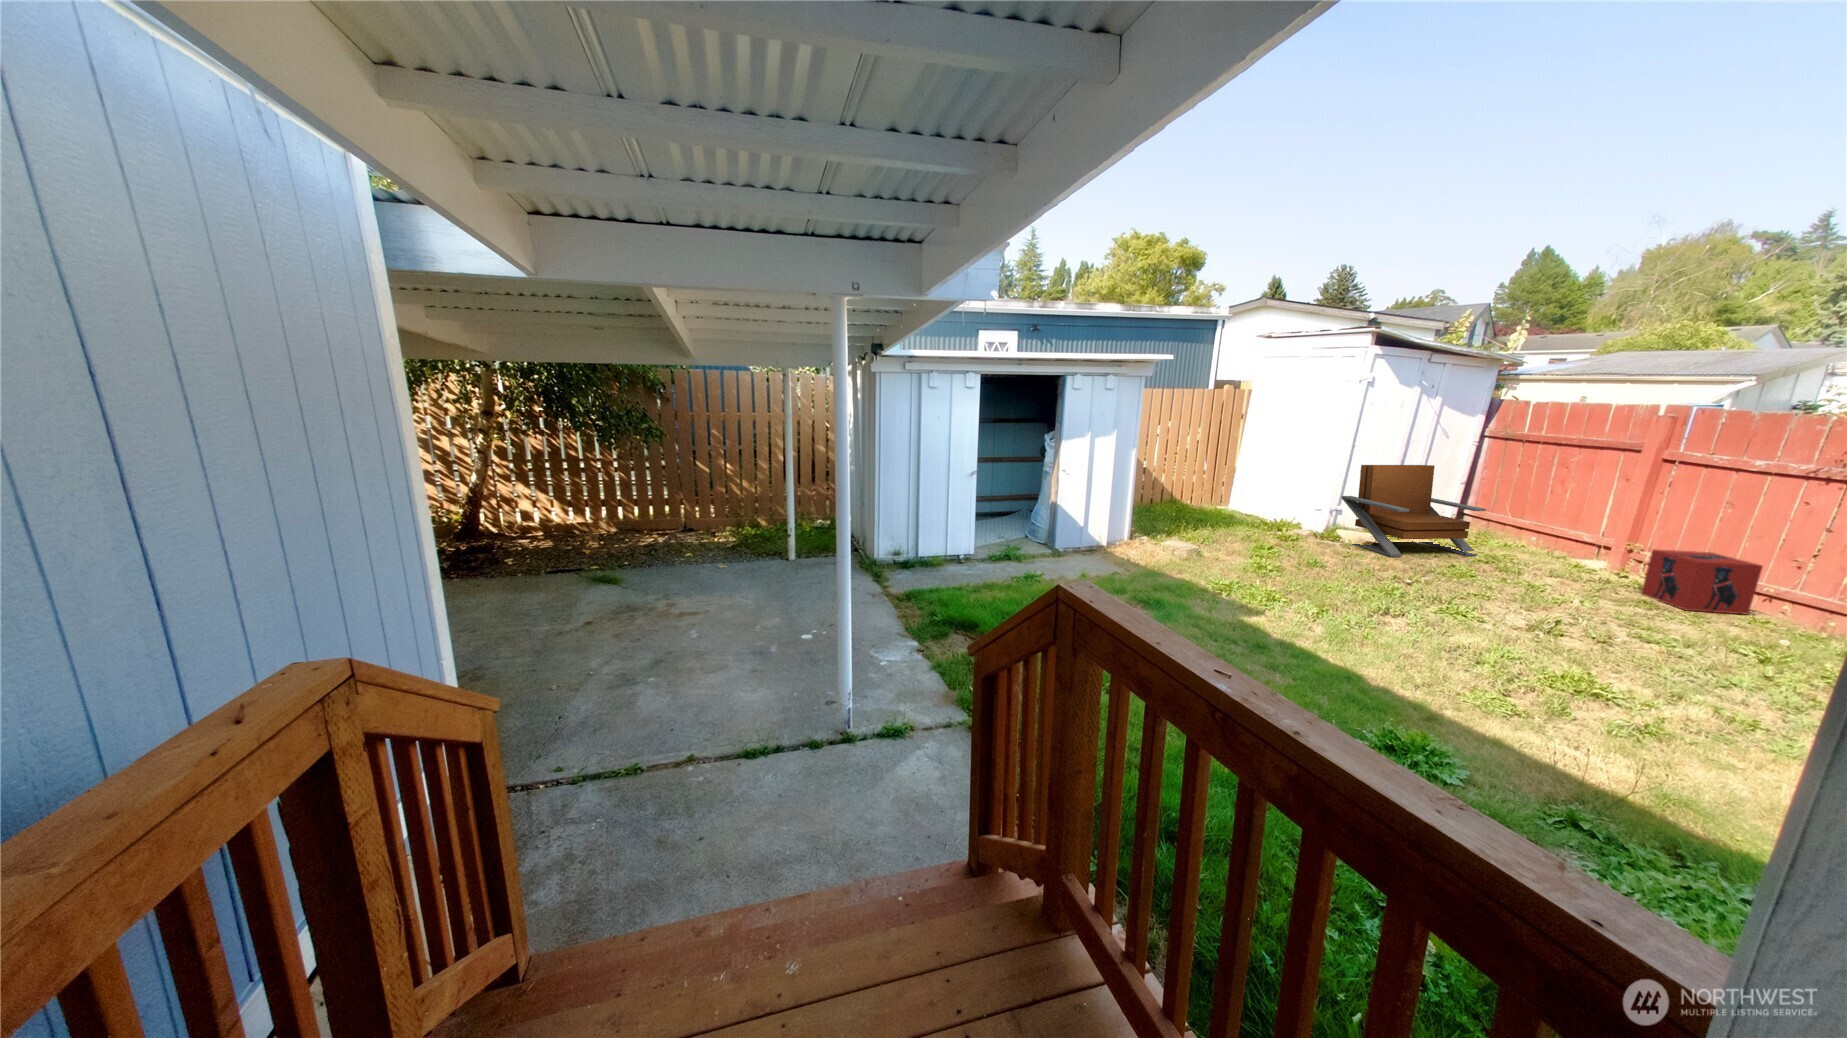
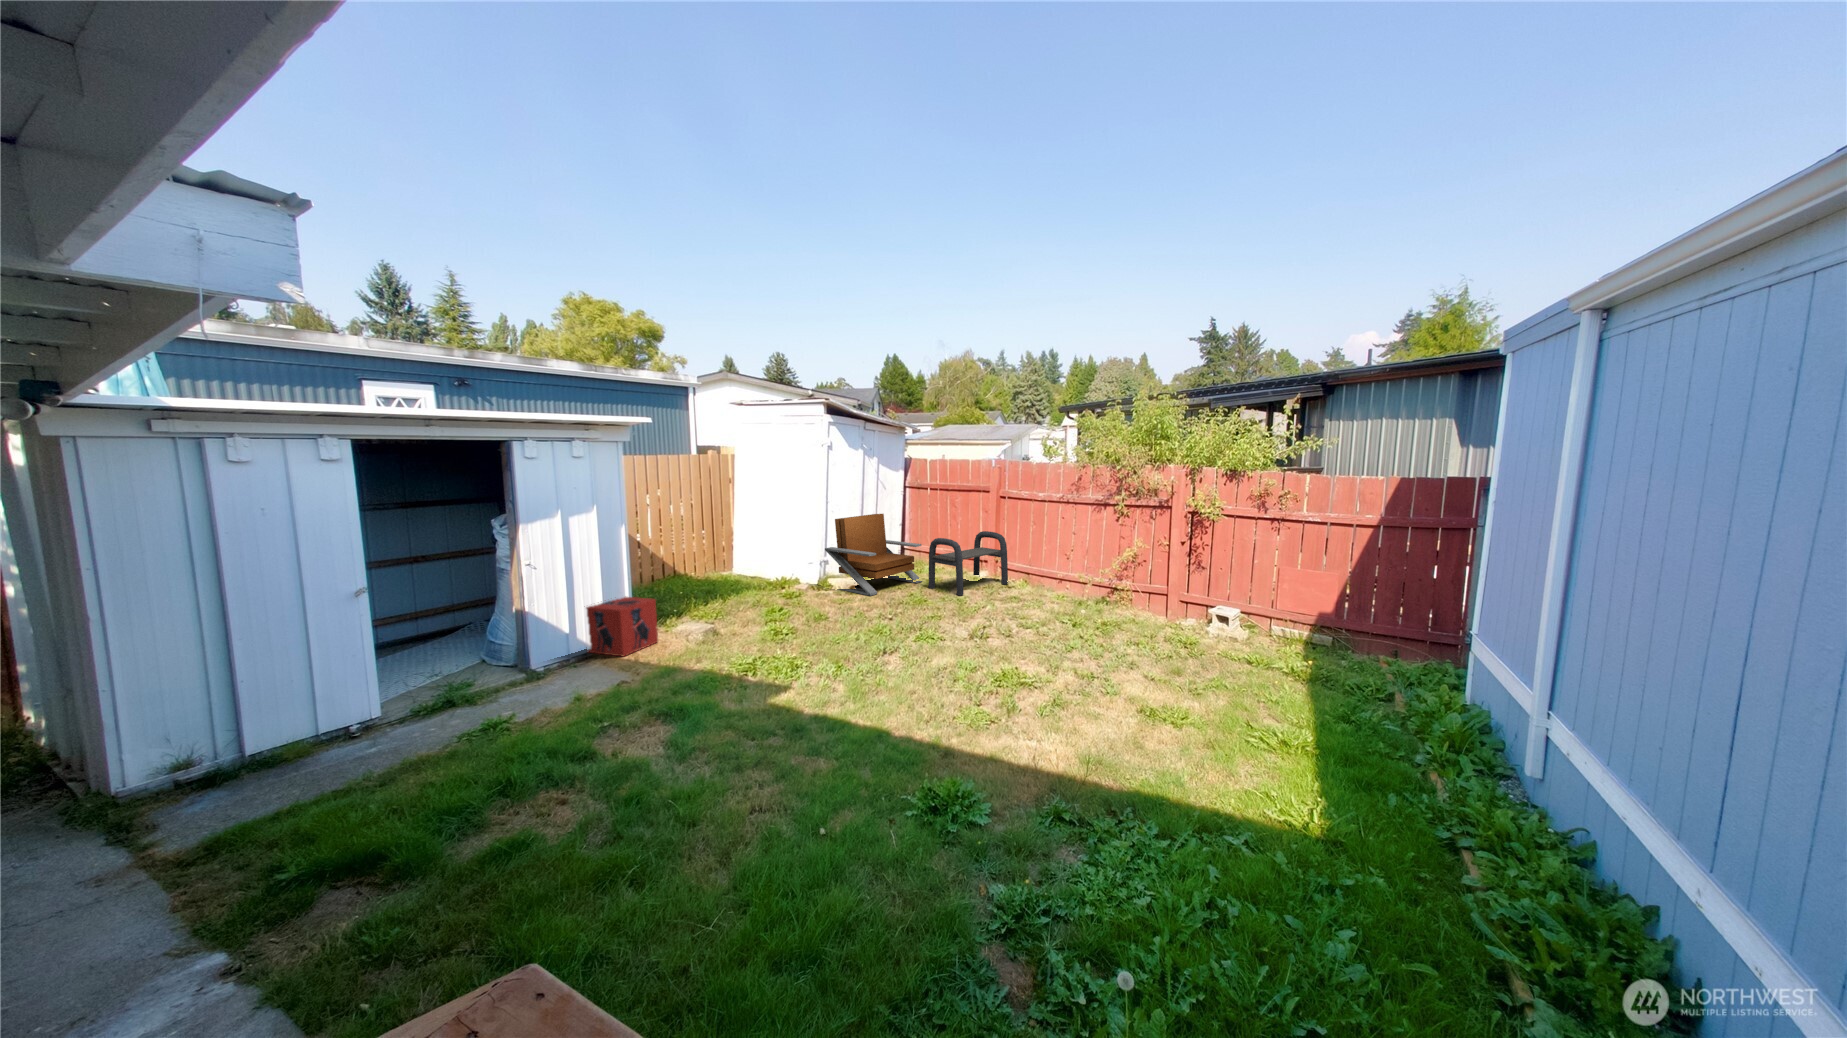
bench: none [1484,504,1647,584] -> present [929,531,1008,595]
storage box: present [1641,549,1763,615] -> present [586,597,658,656]

